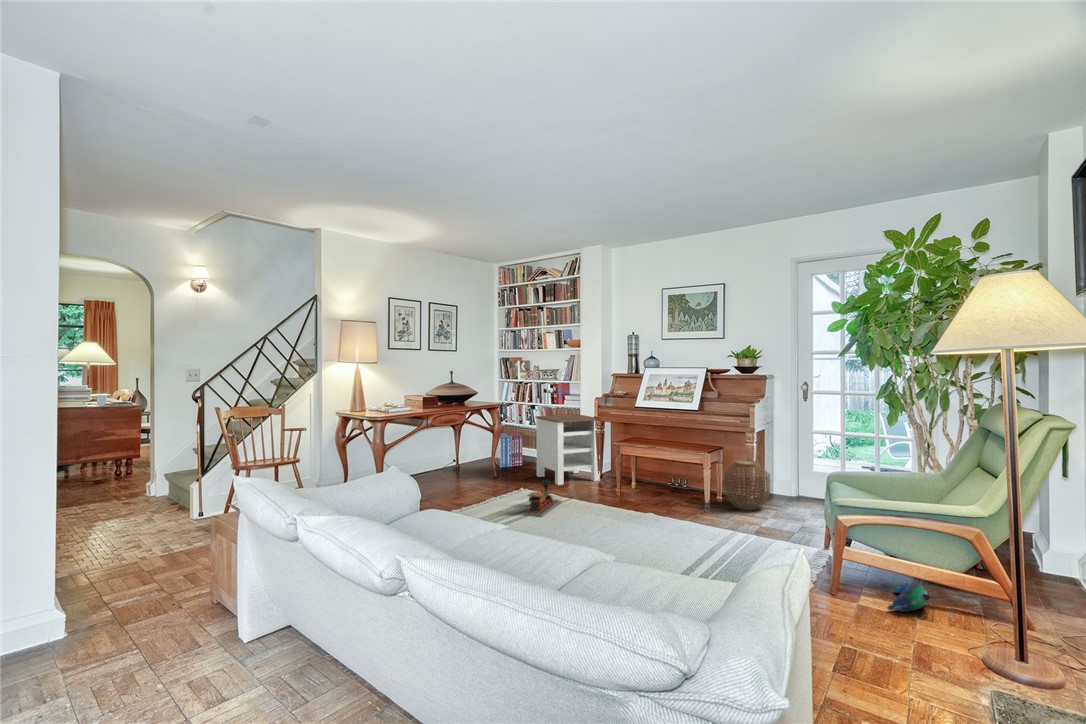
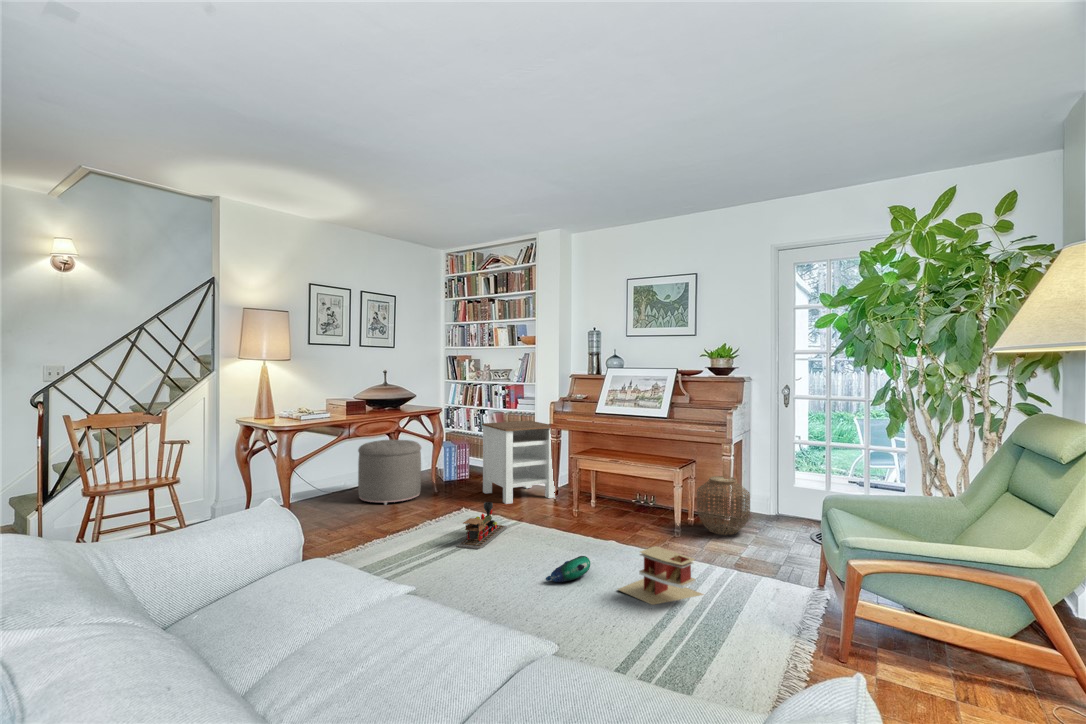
ottoman: none [432,430,484,485] -> present [358,440,421,505]
toy house: none [655,509,737,561] -> present [618,546,704,605]
plush toy: present [887,584,930,612] -> present [546,556,590,582]

